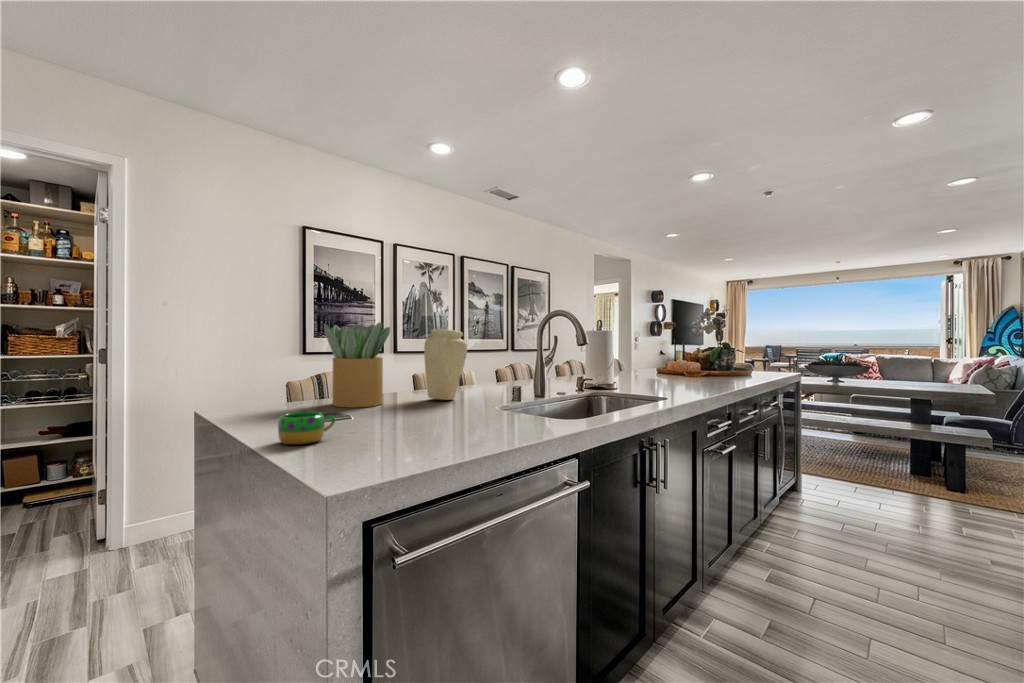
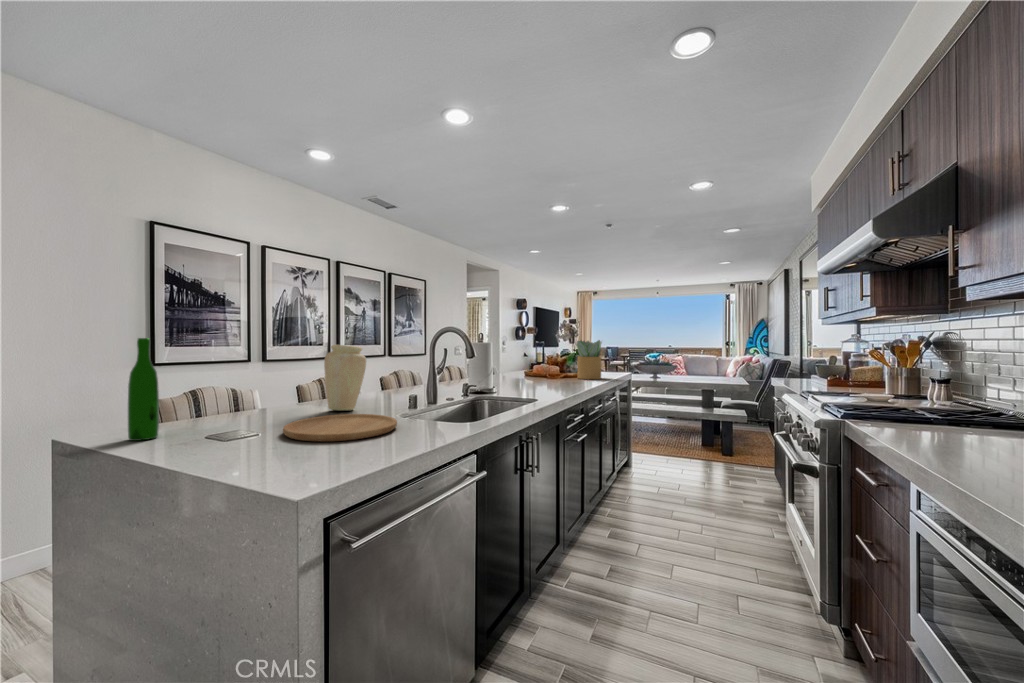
wine bottle: none [232,317,258,418] -> present [128,338,159,441]
potted plant: present [324,322,390,407] -> present [576,340,602,379]
cutting board: none [364,403,486,430] -> present [283,414,397,442]
mug: present [278,412,335,445] -> none [217,430,269,462]

